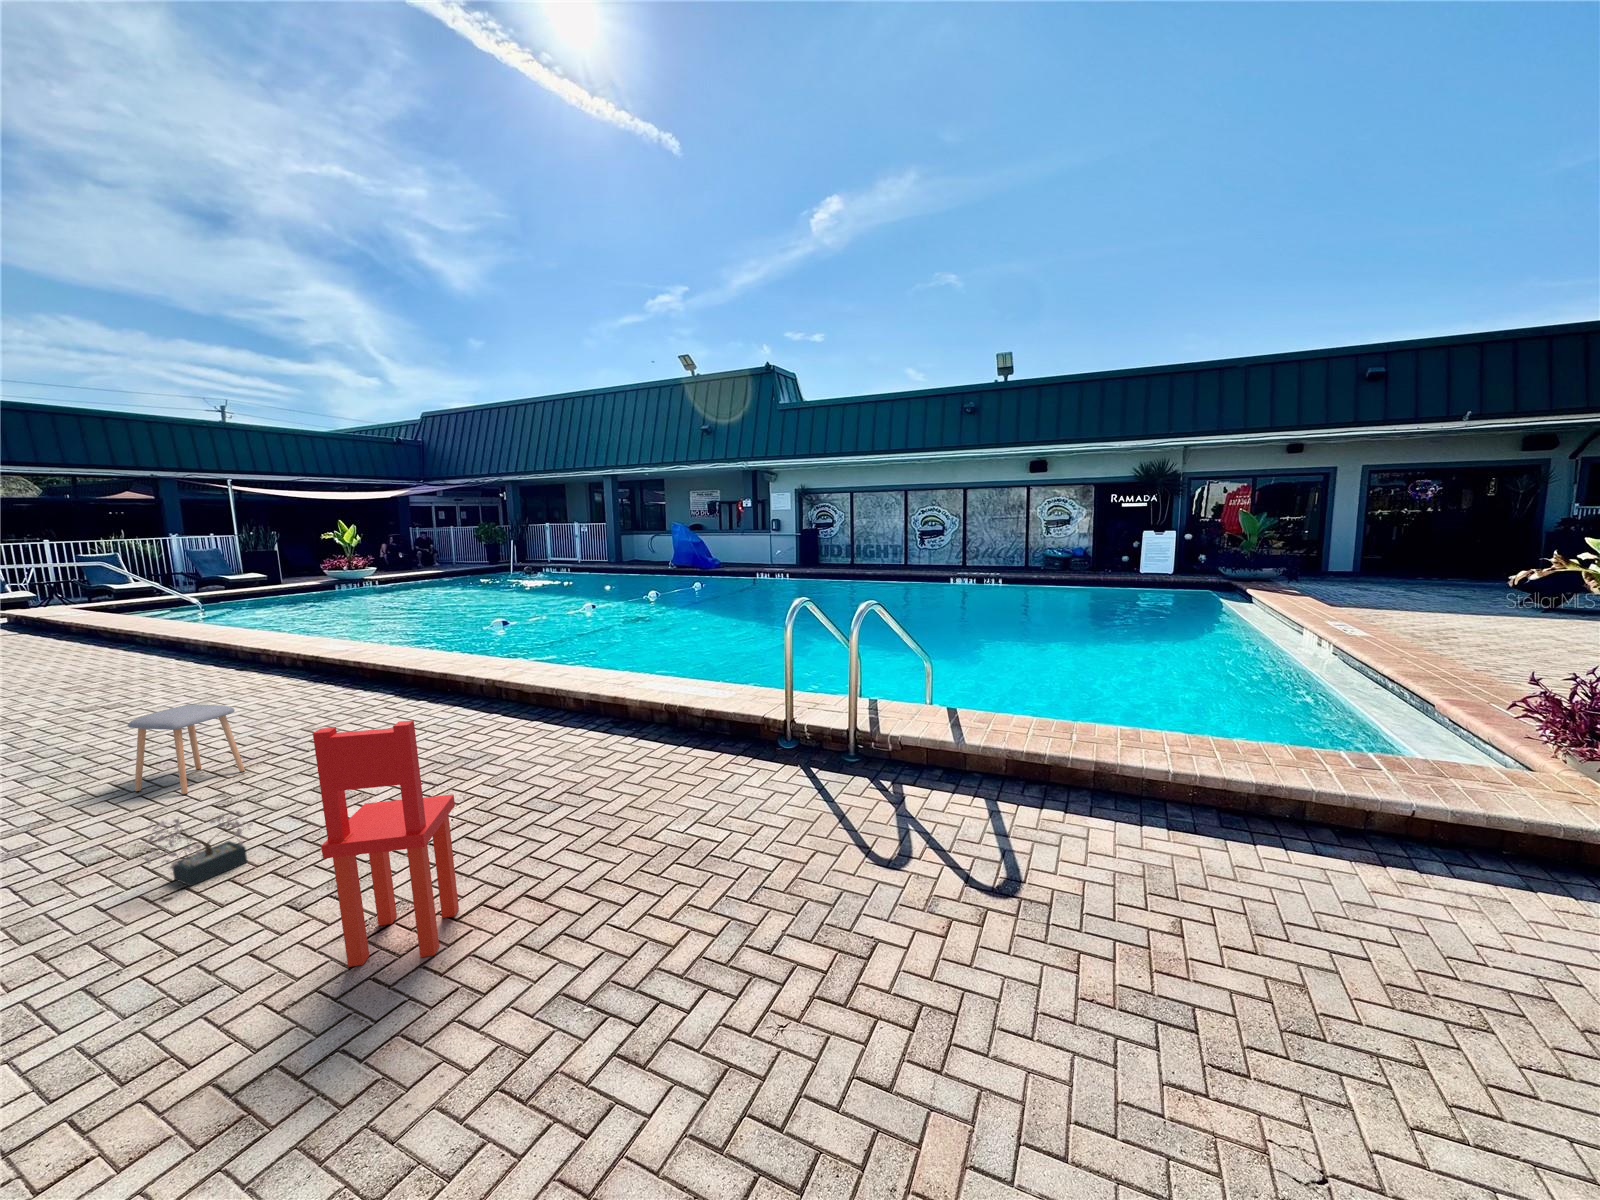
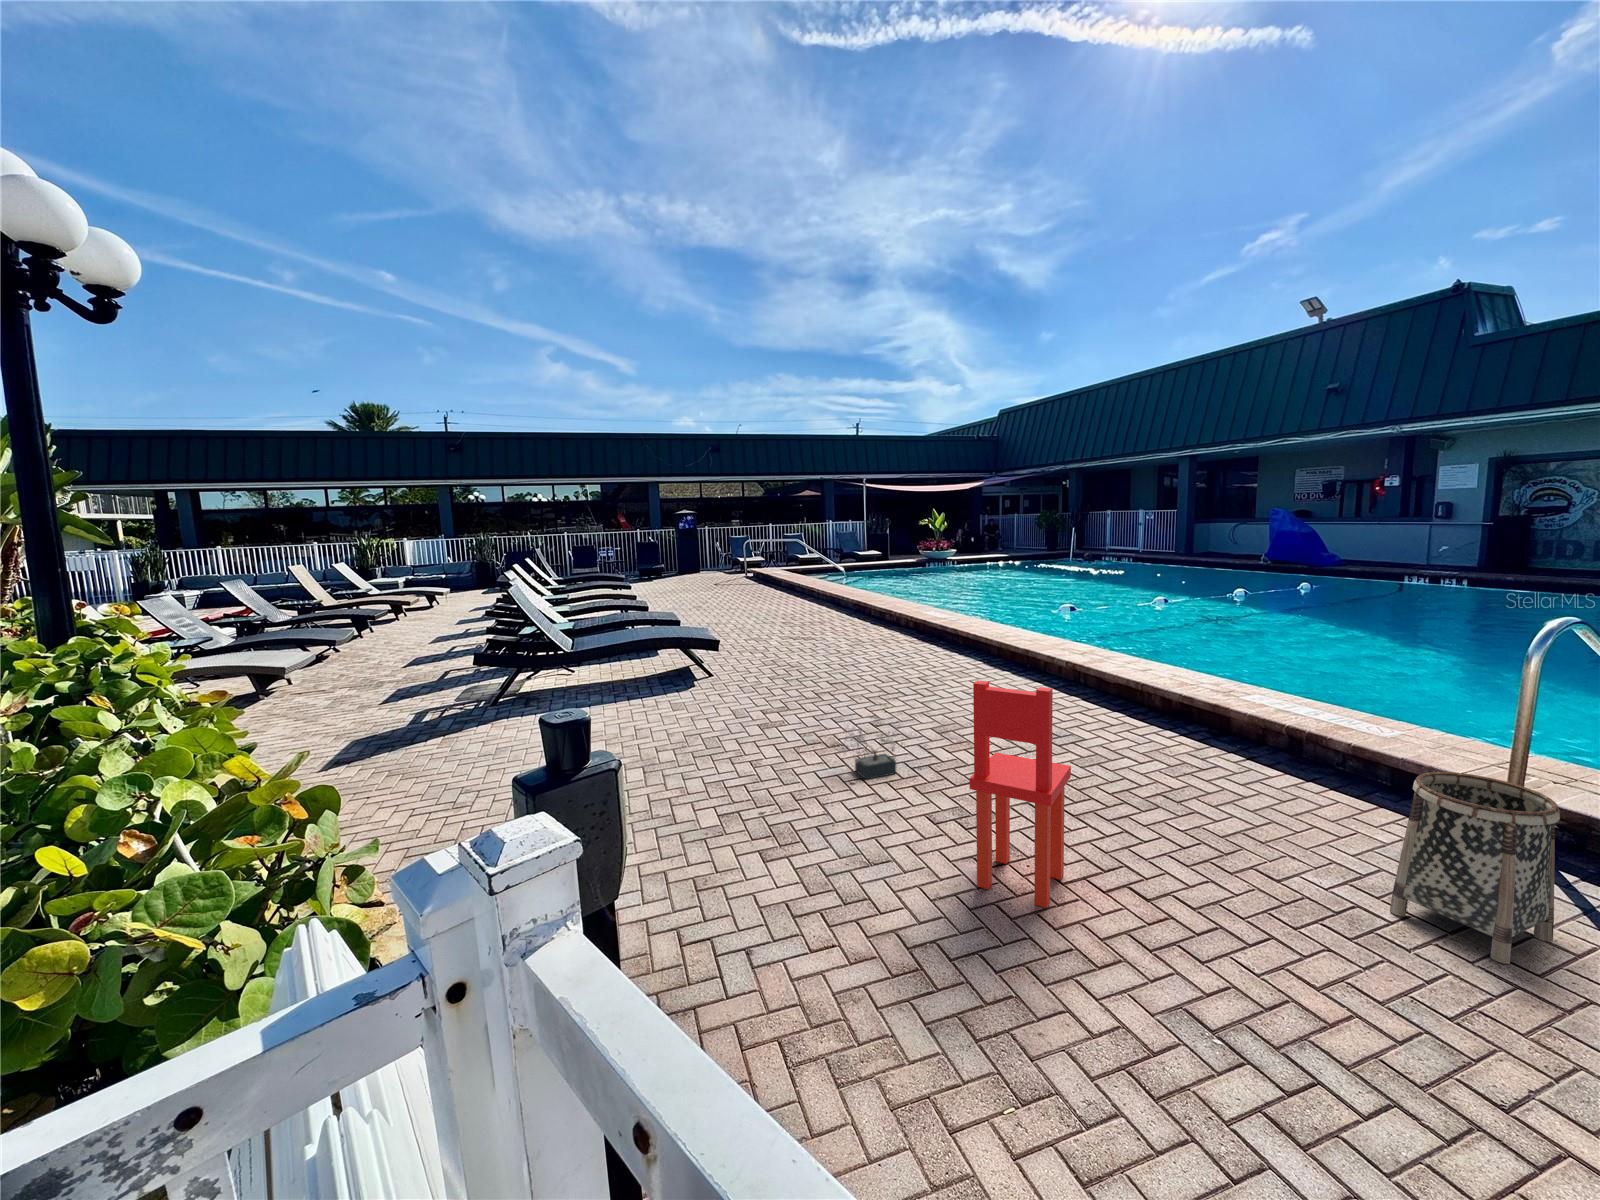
stool: present [128,704,245,795] -> none [826,646,885,711]
basket: none [720,717,802,844] -> present [1390,772,1560,964]

